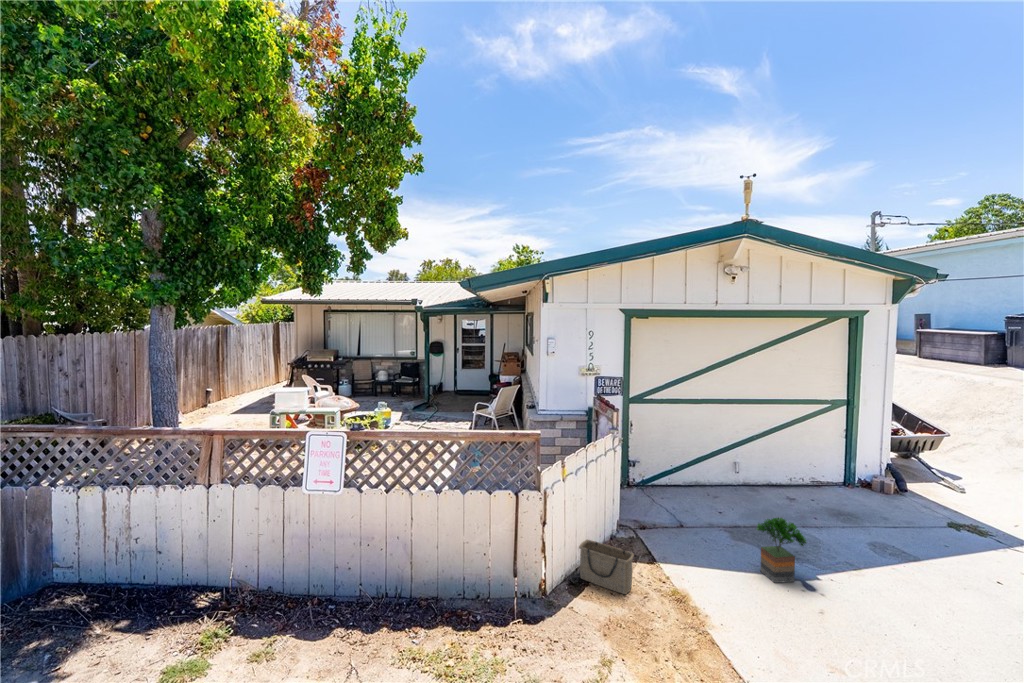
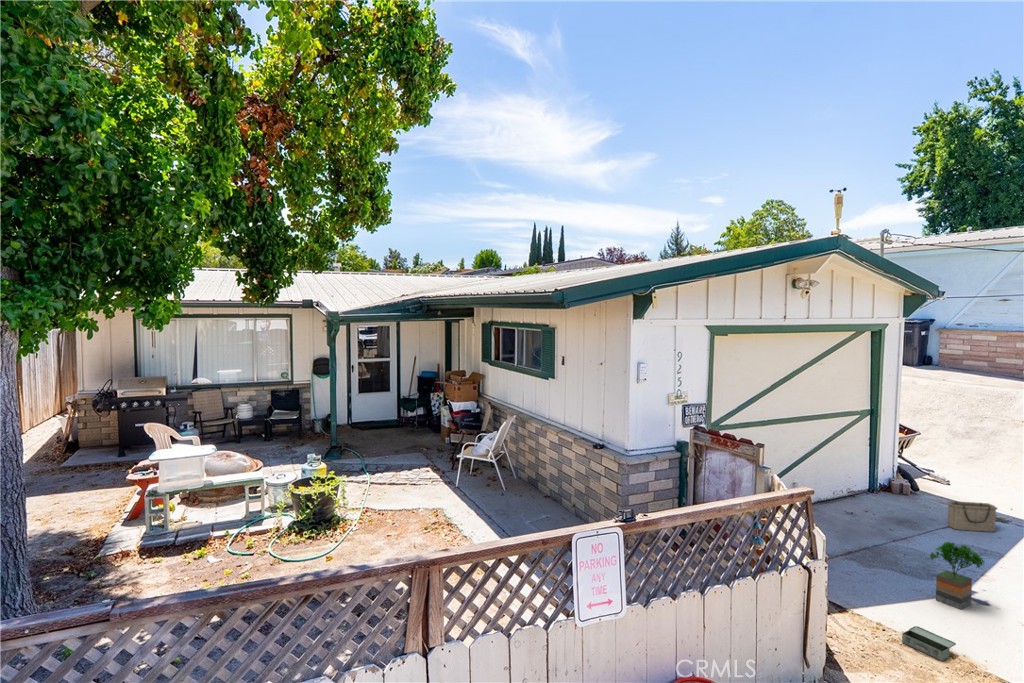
basket: present [579,540,634,594] -> present [947,501,997,532]
toolbox: none [668,580,707,610] -> present [902,626,956,661]

